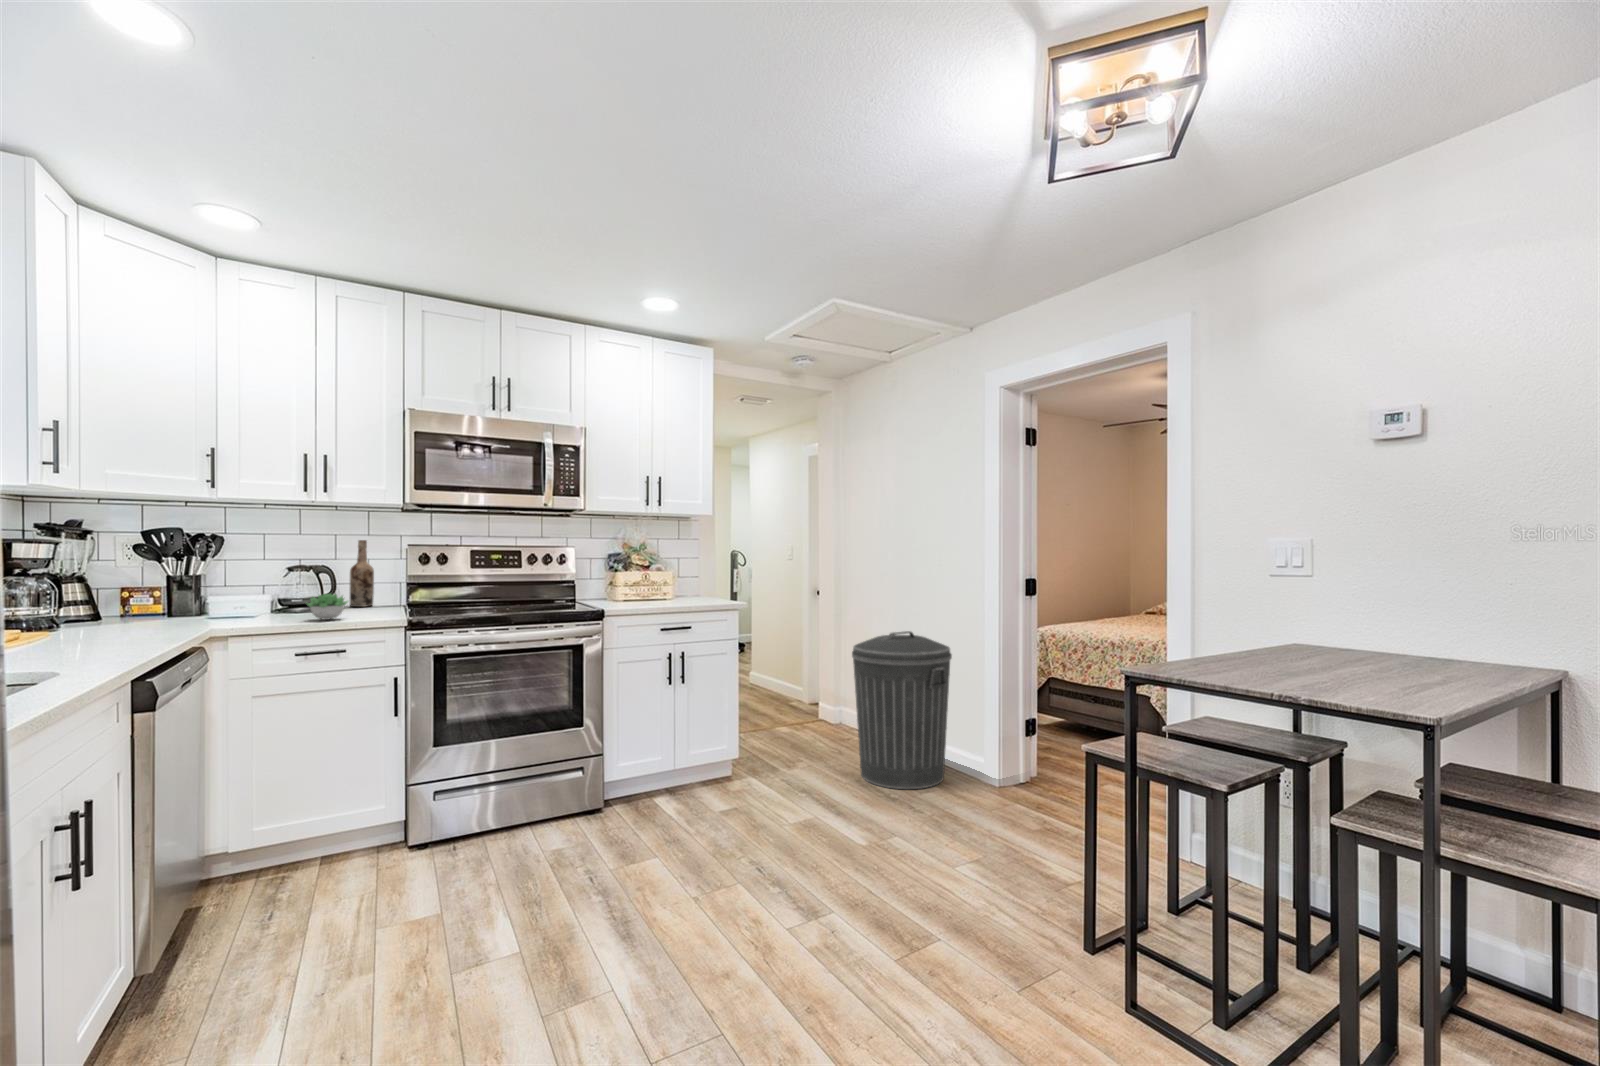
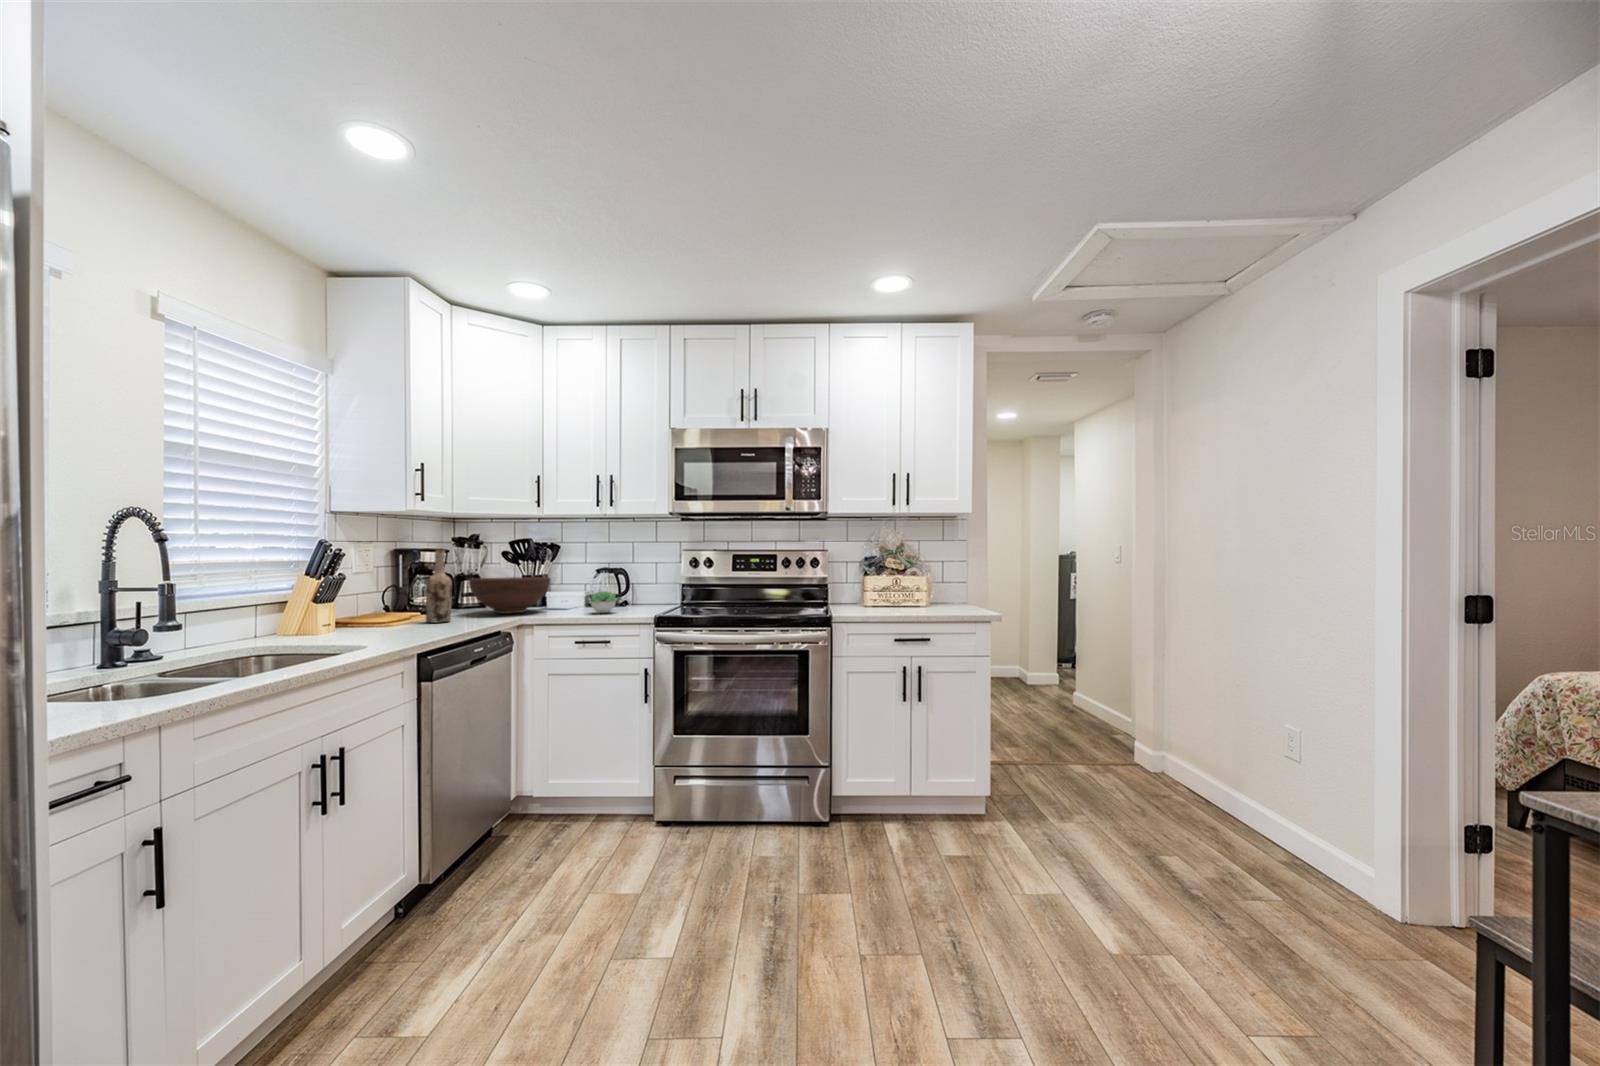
wine bottle: present [350,540,374,607] -> present [426,549,452,623]
fruit bowl: none [111,579,242,627] -> present [469,577,550,614]
trash can: present [852,631,952,789] -> none [1140,662,1302,889]

